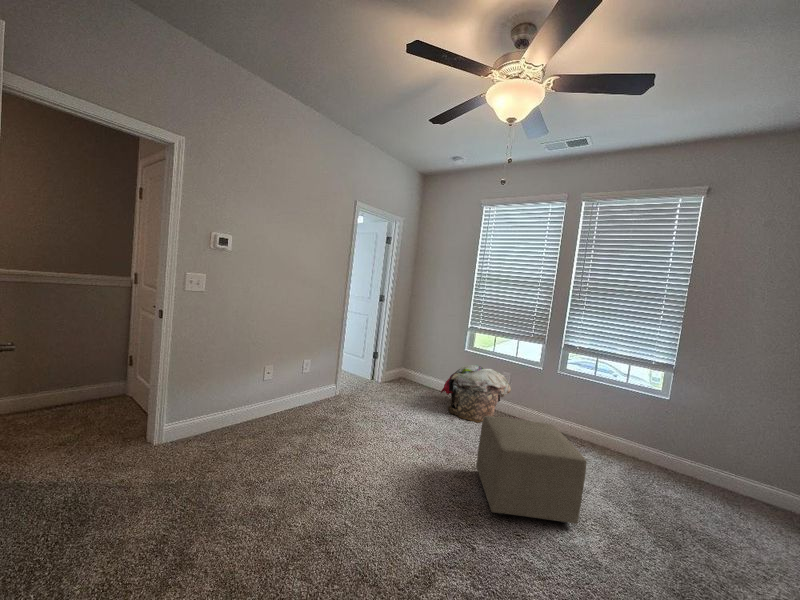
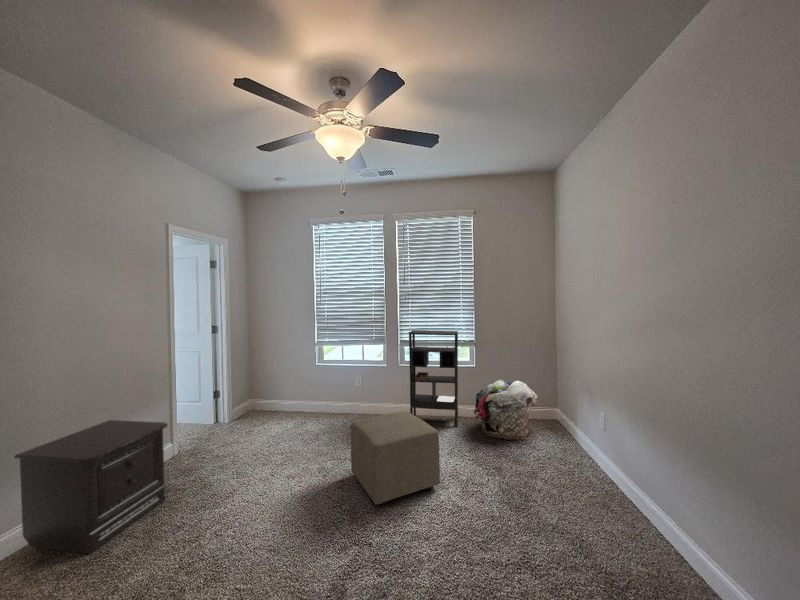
bookshelf: none [559,335,649,467] -> present [409,330,459,427]
nightstand: none [234,353,329,448] -> present [14,420,168,554]
laundry basket: present [441,365,511,423] -> present [474,380,538,440]

